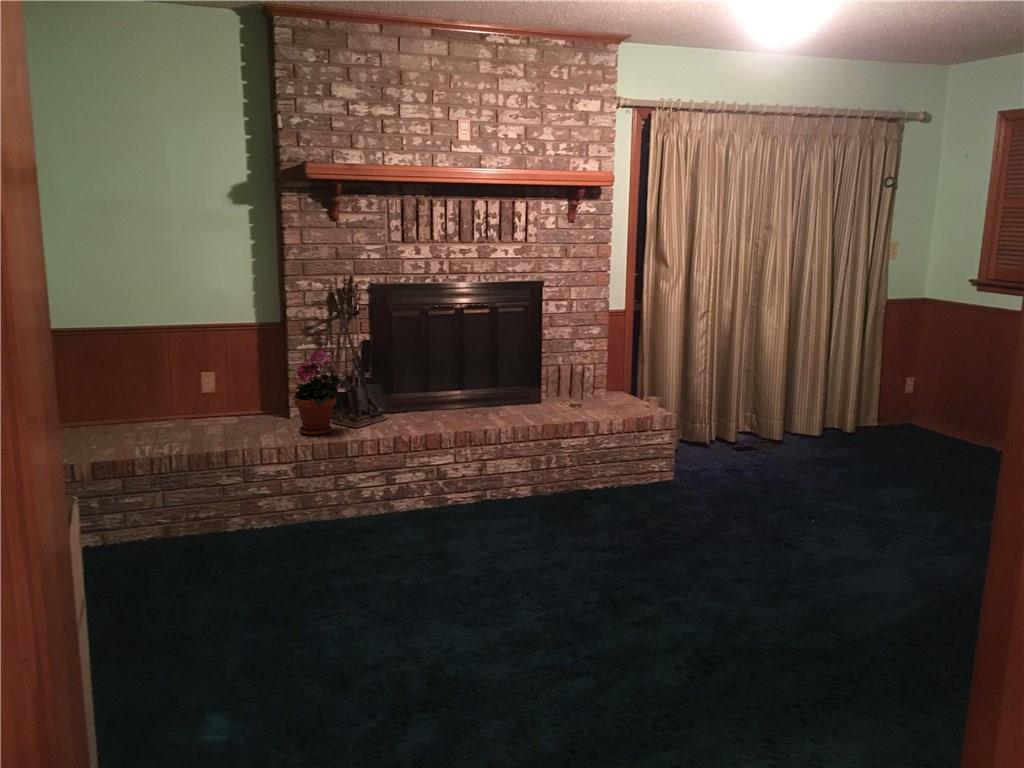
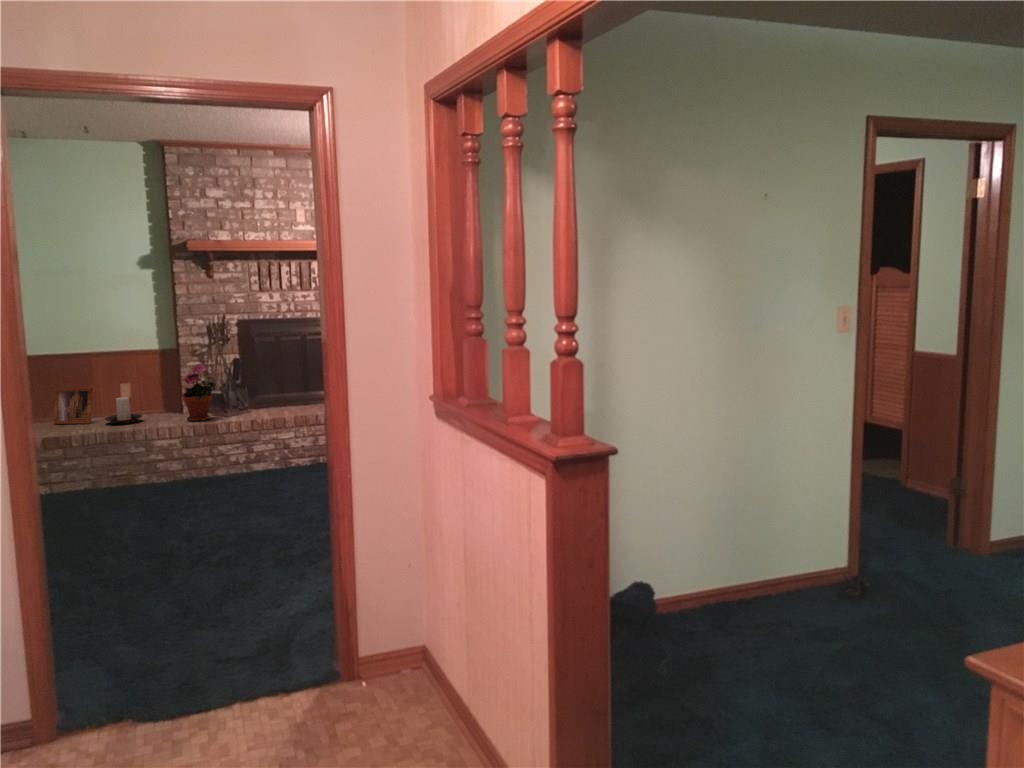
picture frame: none [107,377,163,431] -> present [54,388,92,424]
candle holder: none [180,394,235,435] -> present [105,397,143,424]

